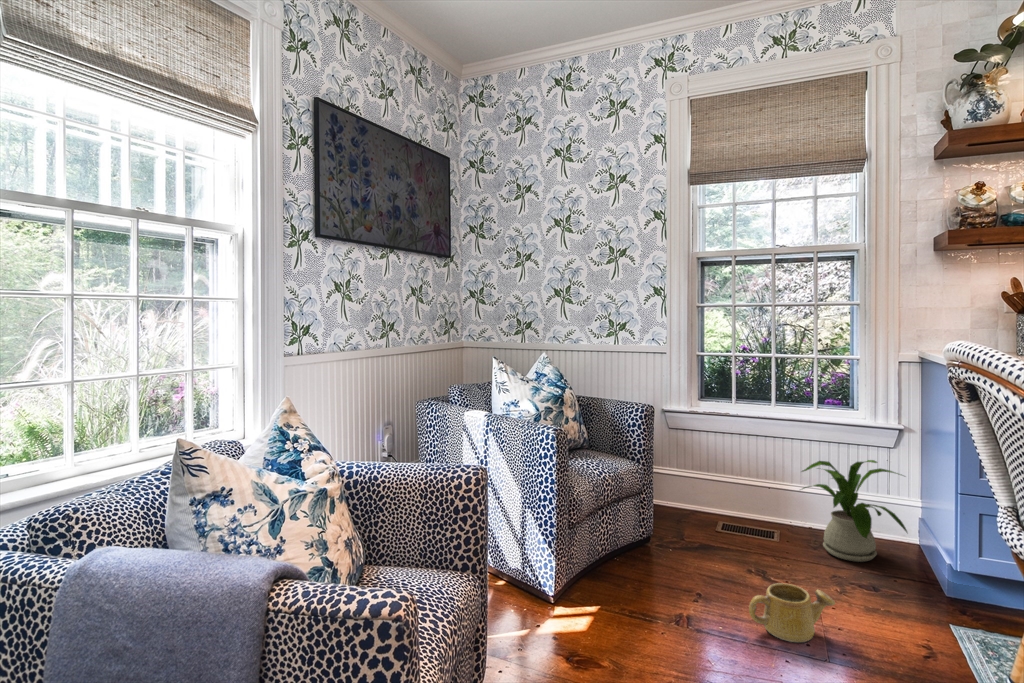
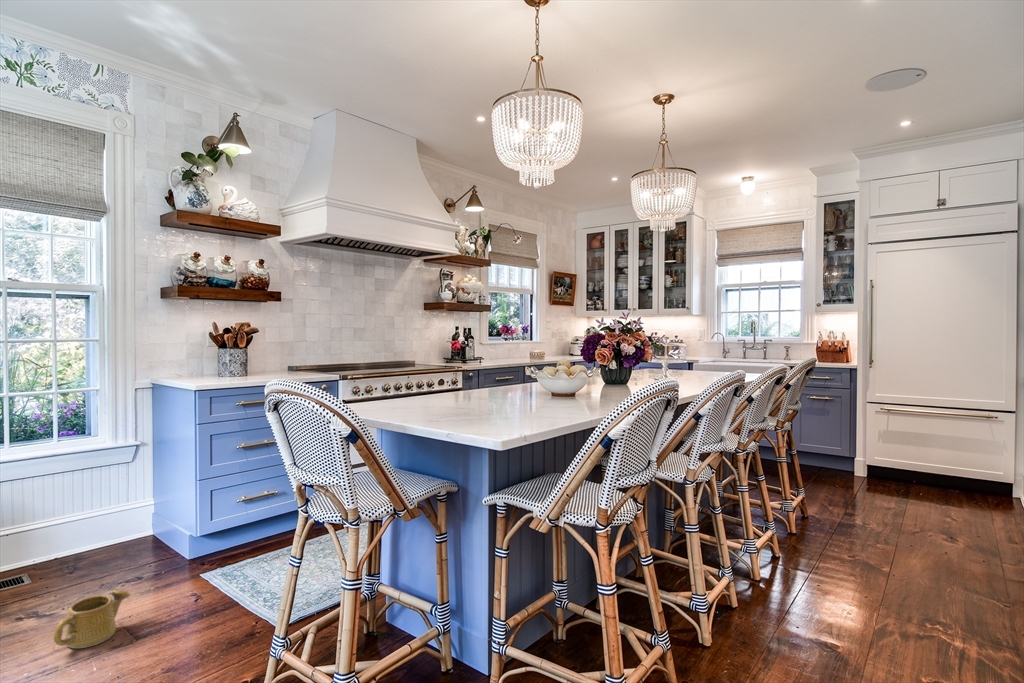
house plant: present [802,460,907,562] -> none [46,473,158,571]

